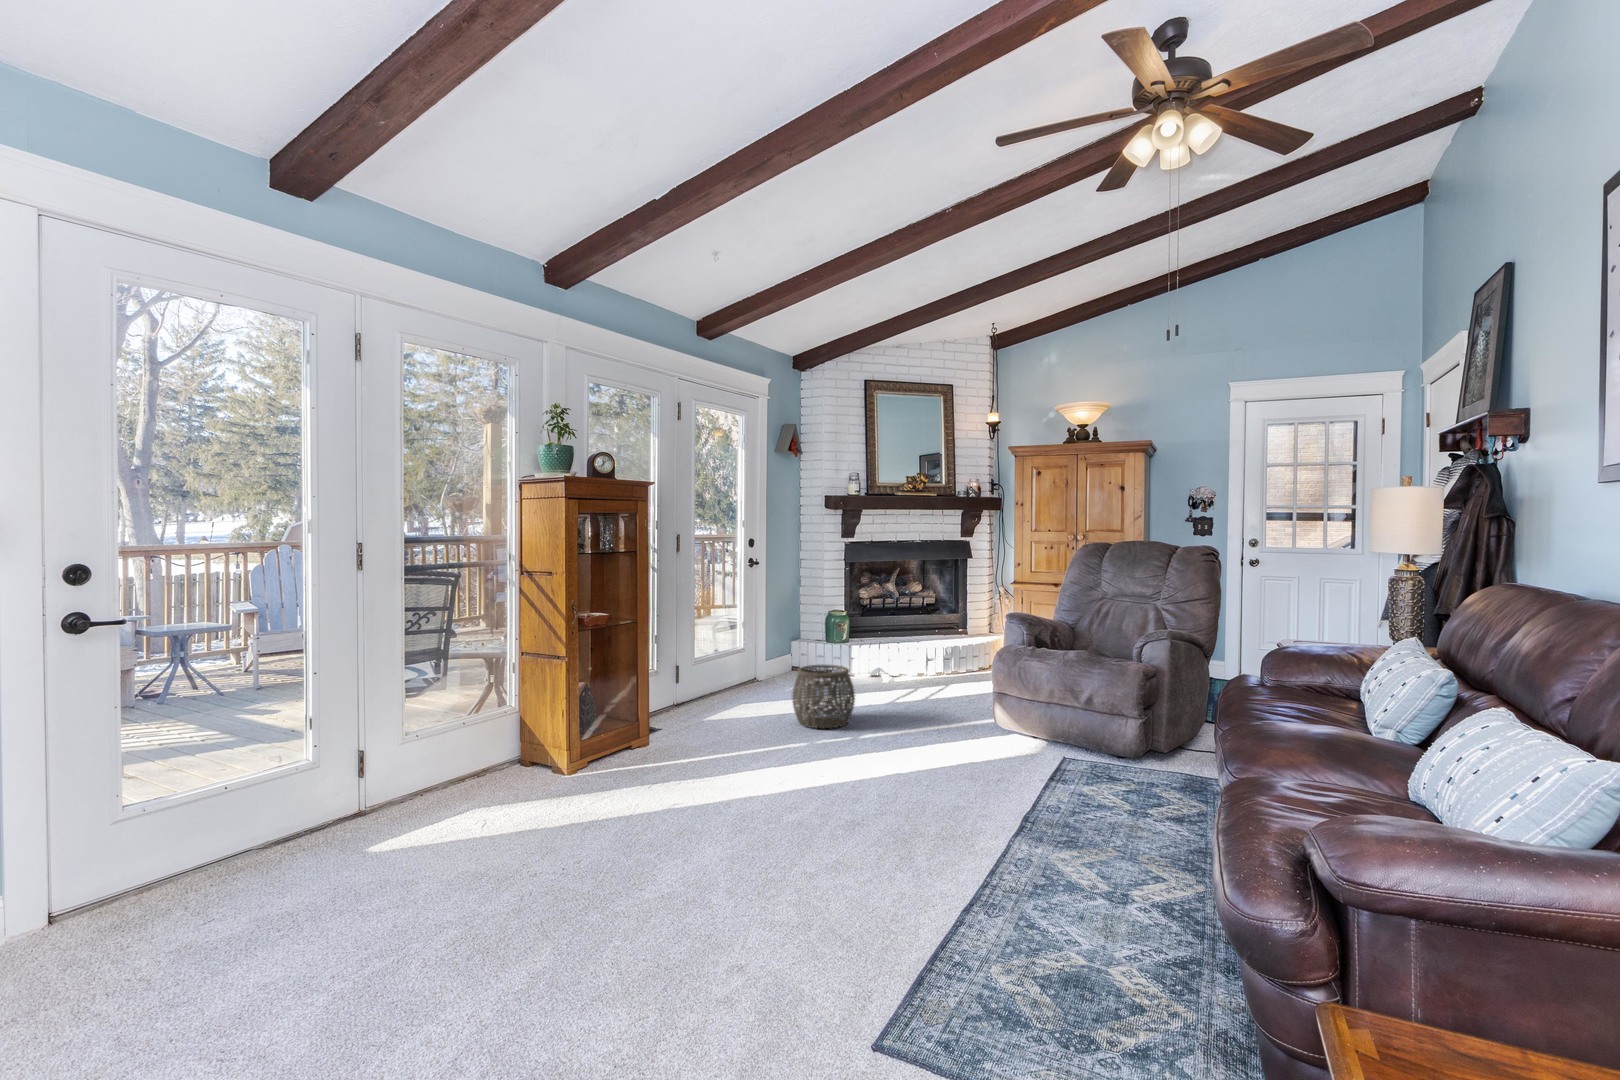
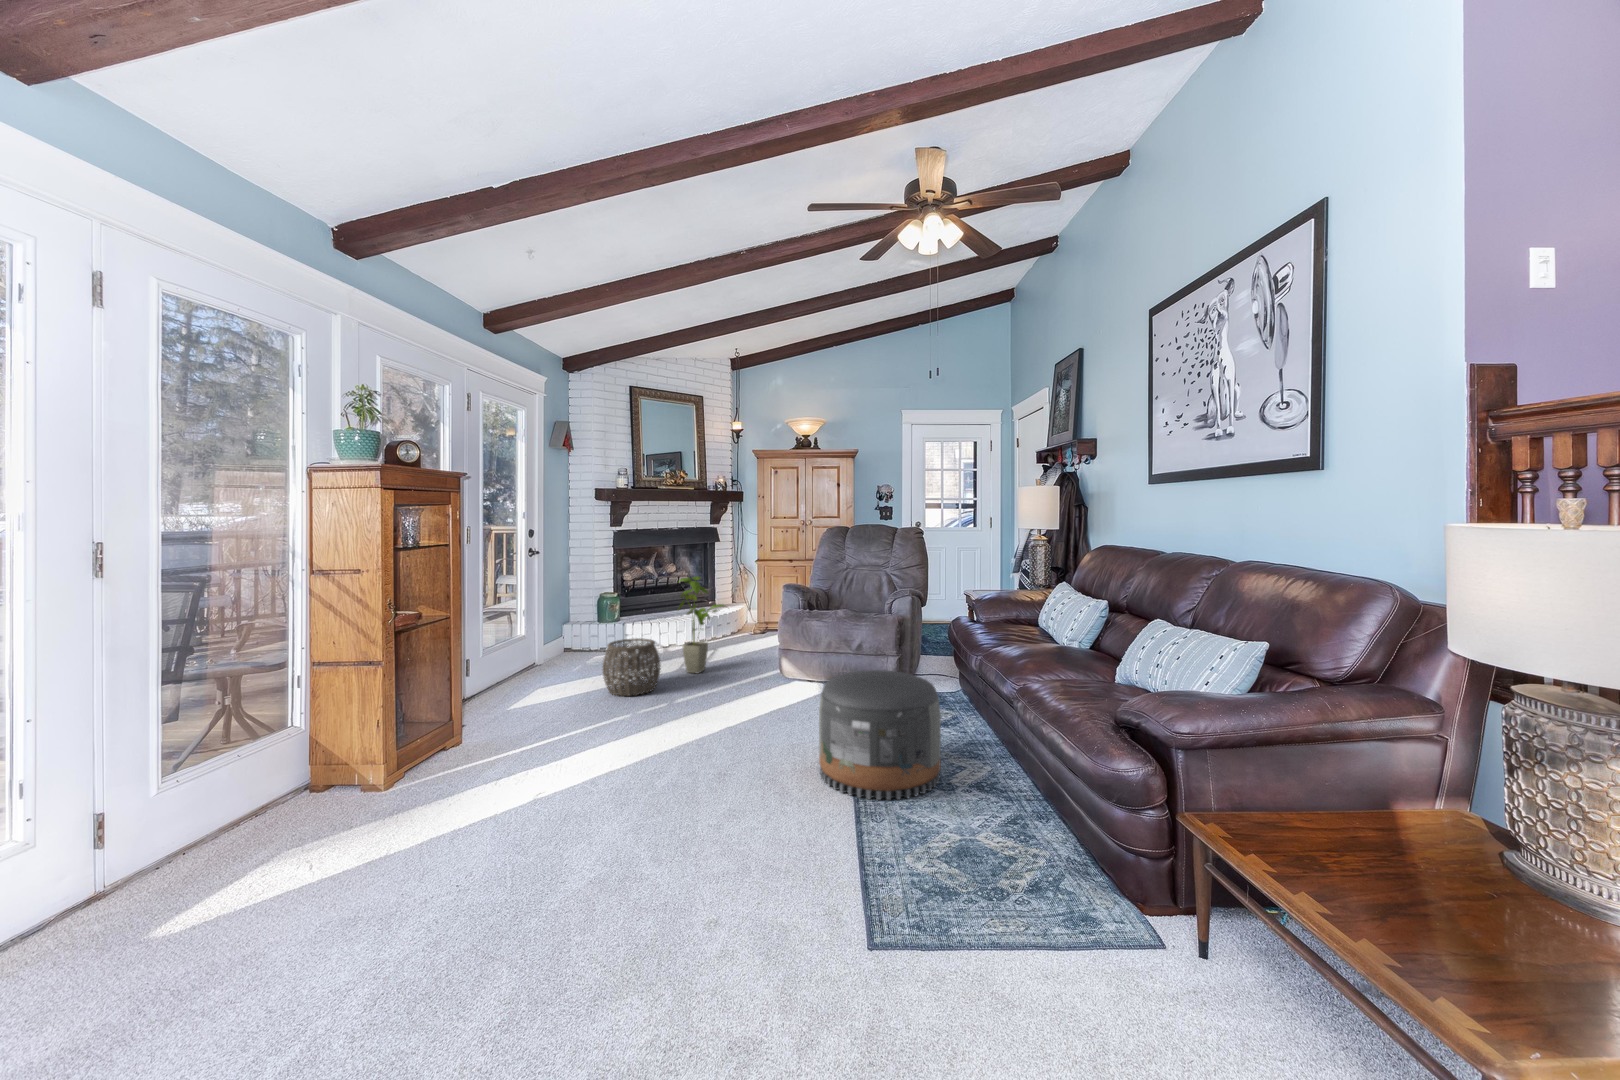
house plant: none [884,598,946,714] -> present [679,576,724,673]
pouf: none [960,730,1123,901] -> present [819,670,941,800]

